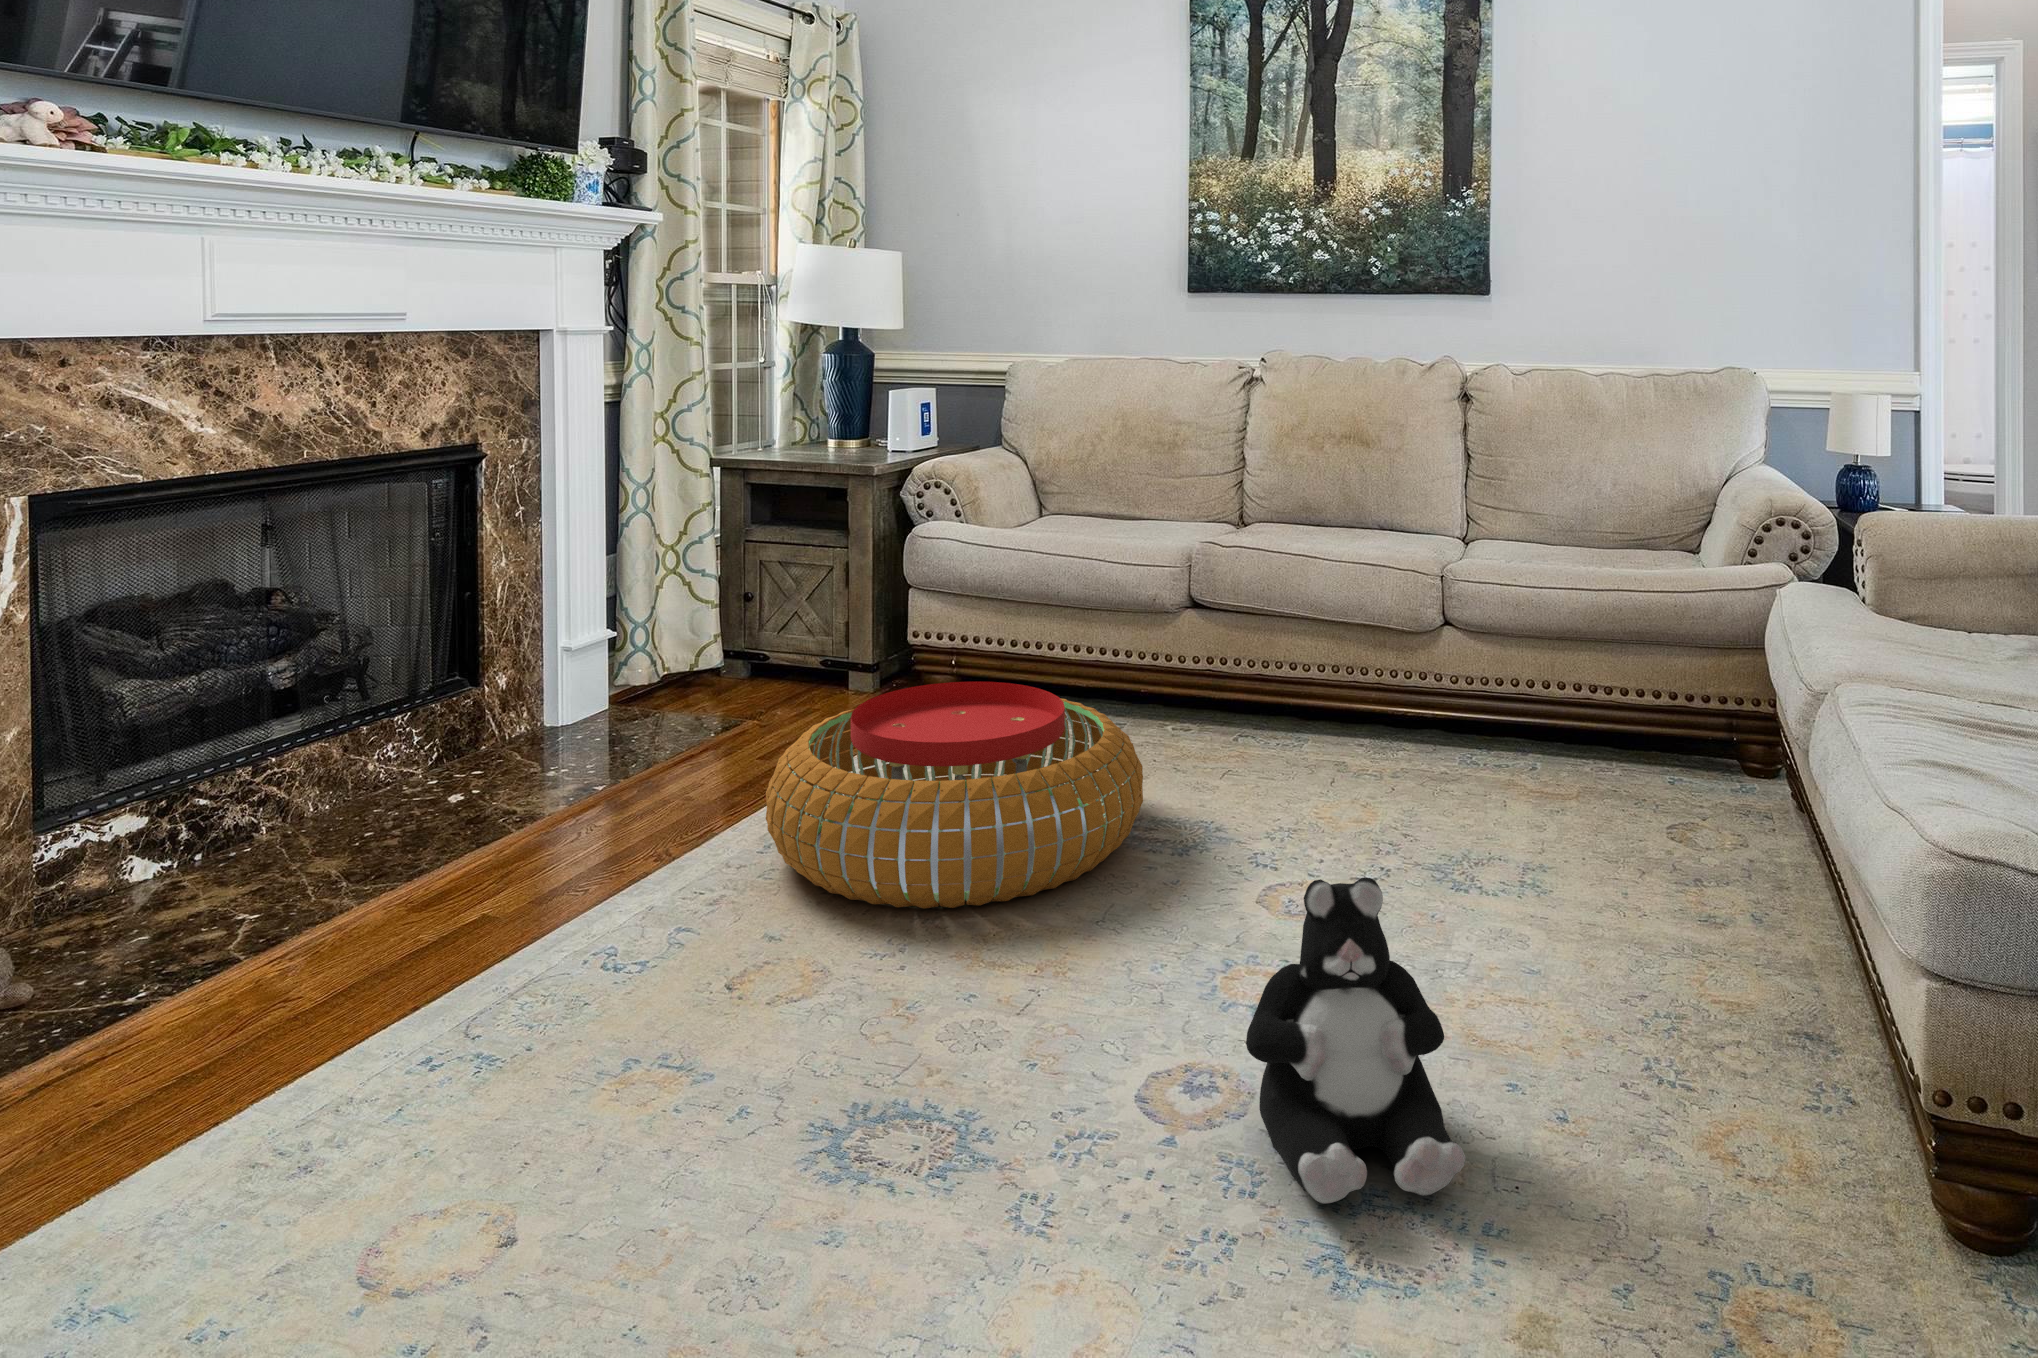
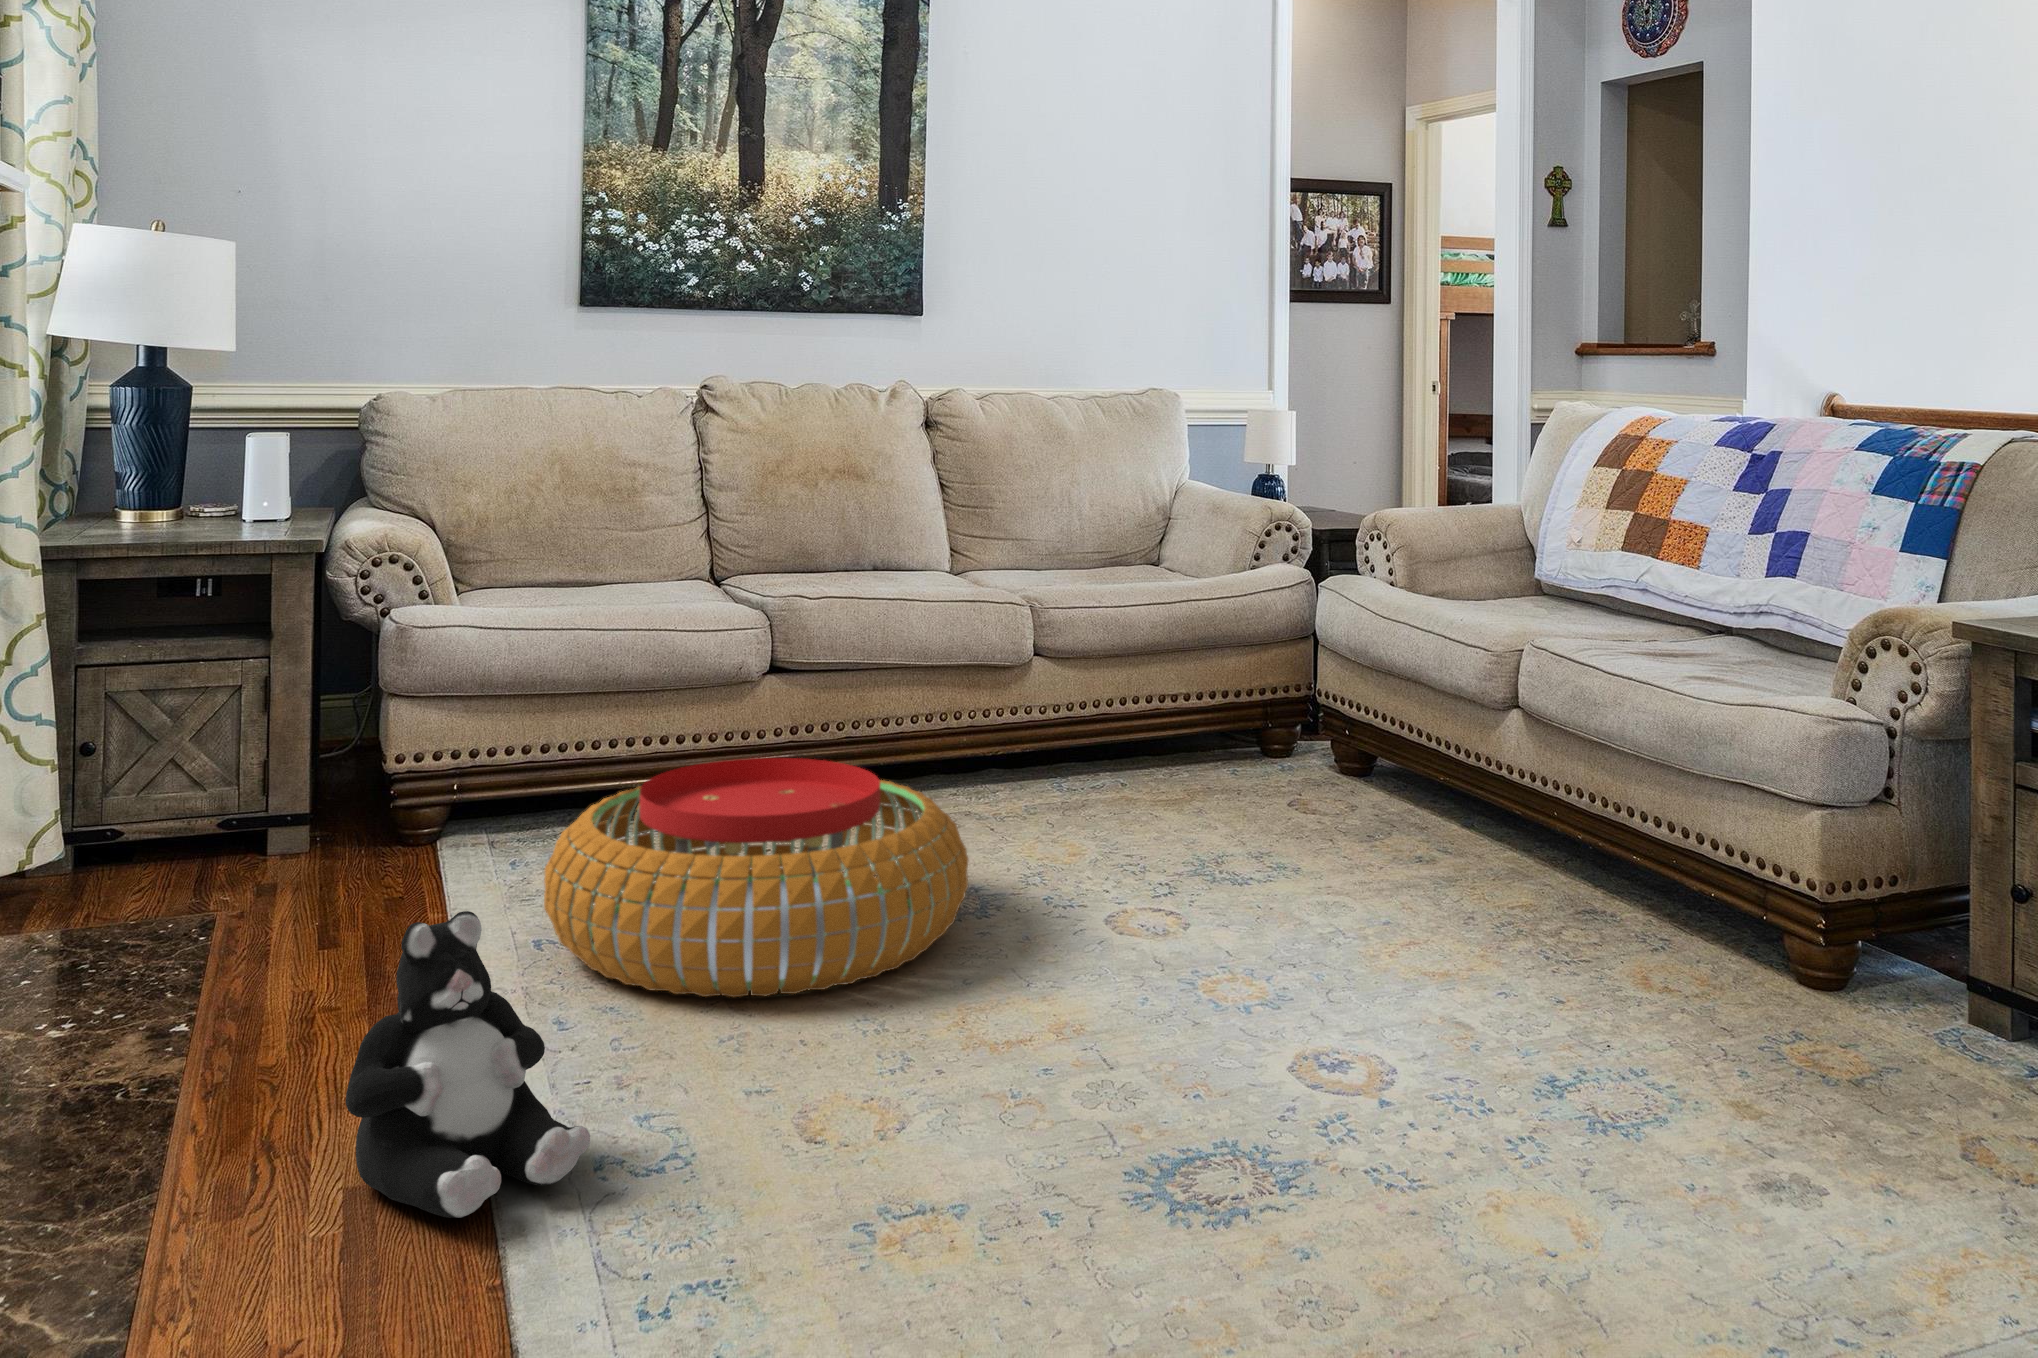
plush toy: present [1246,878,1466,1204] -> present [346,911,590,1218]

